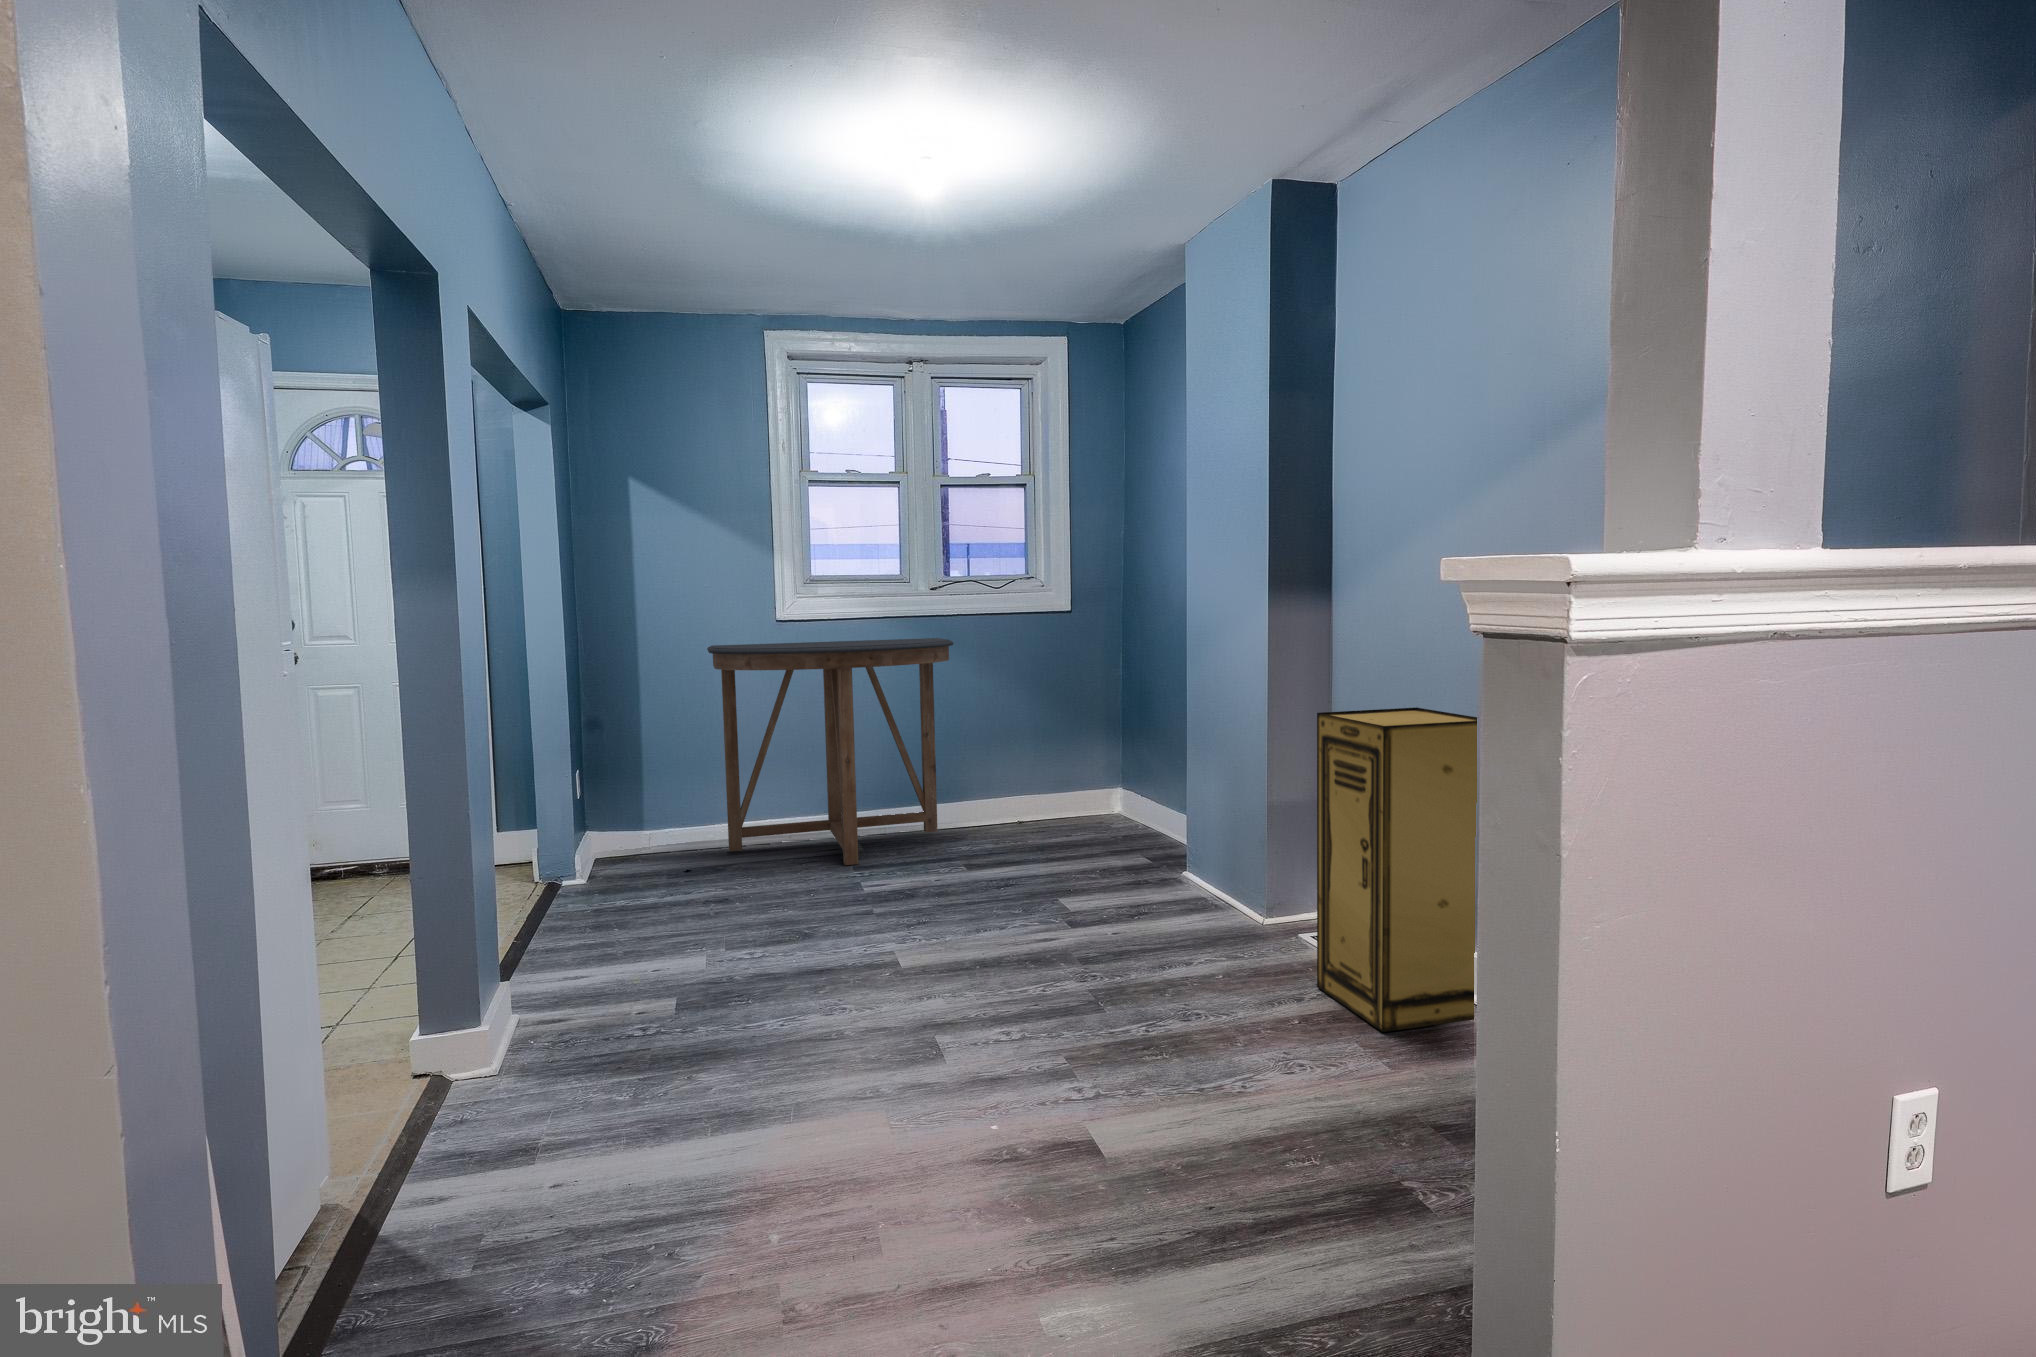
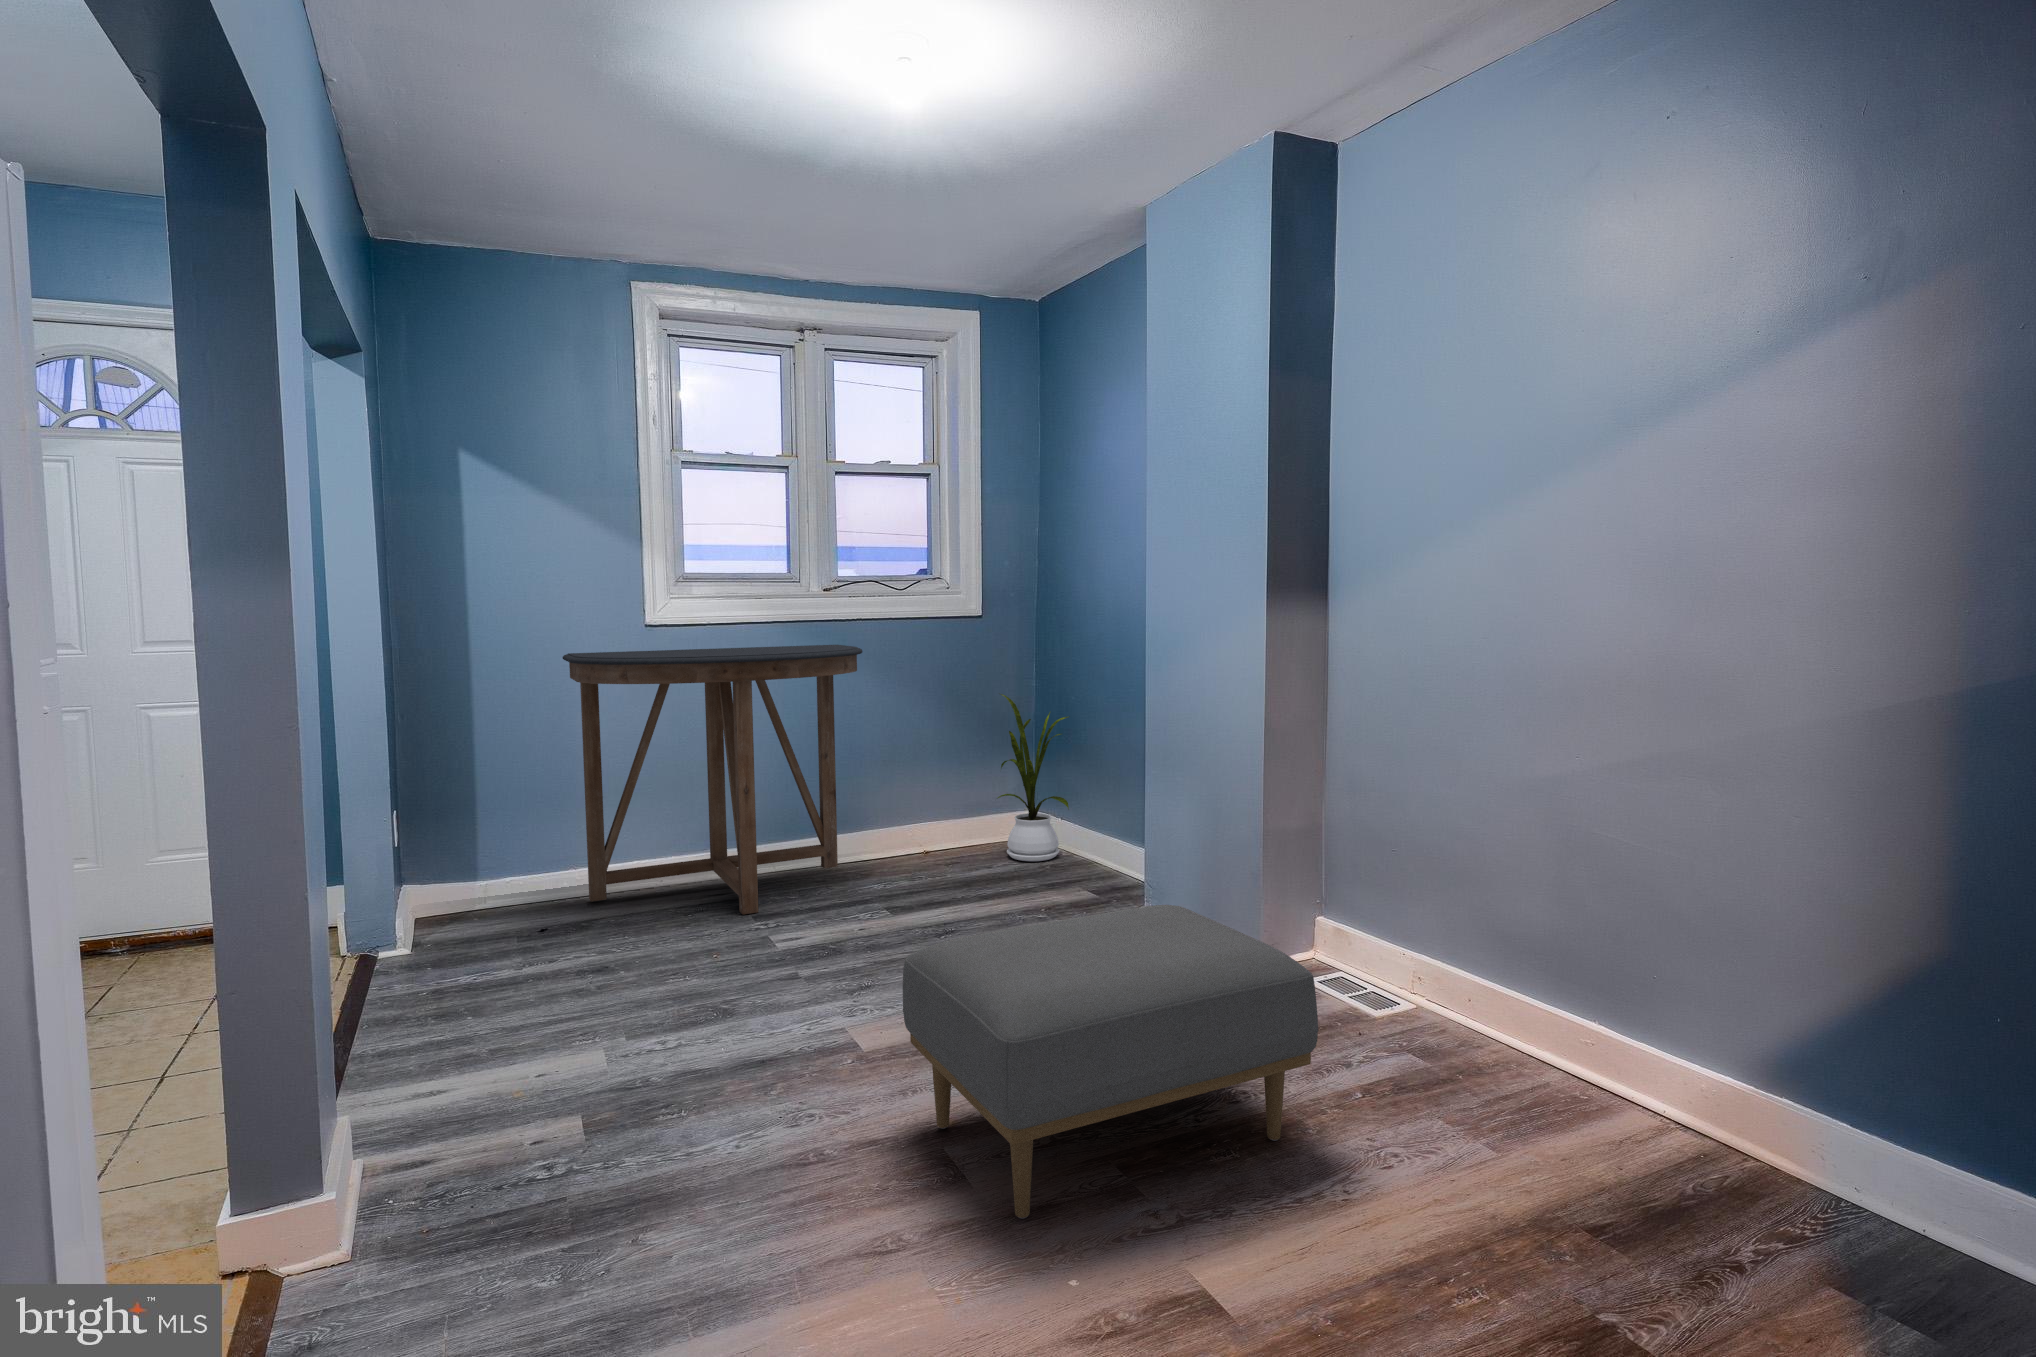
house plant: none [1075,681,1145,832] -> present [998,694,1069,861]
storage cabinet: present [1317,707,1477,1032] -> none [1358,728,1570,1103]
ottoman: none [910,855,1238,1085] -> present [903,905,1318,1219]

